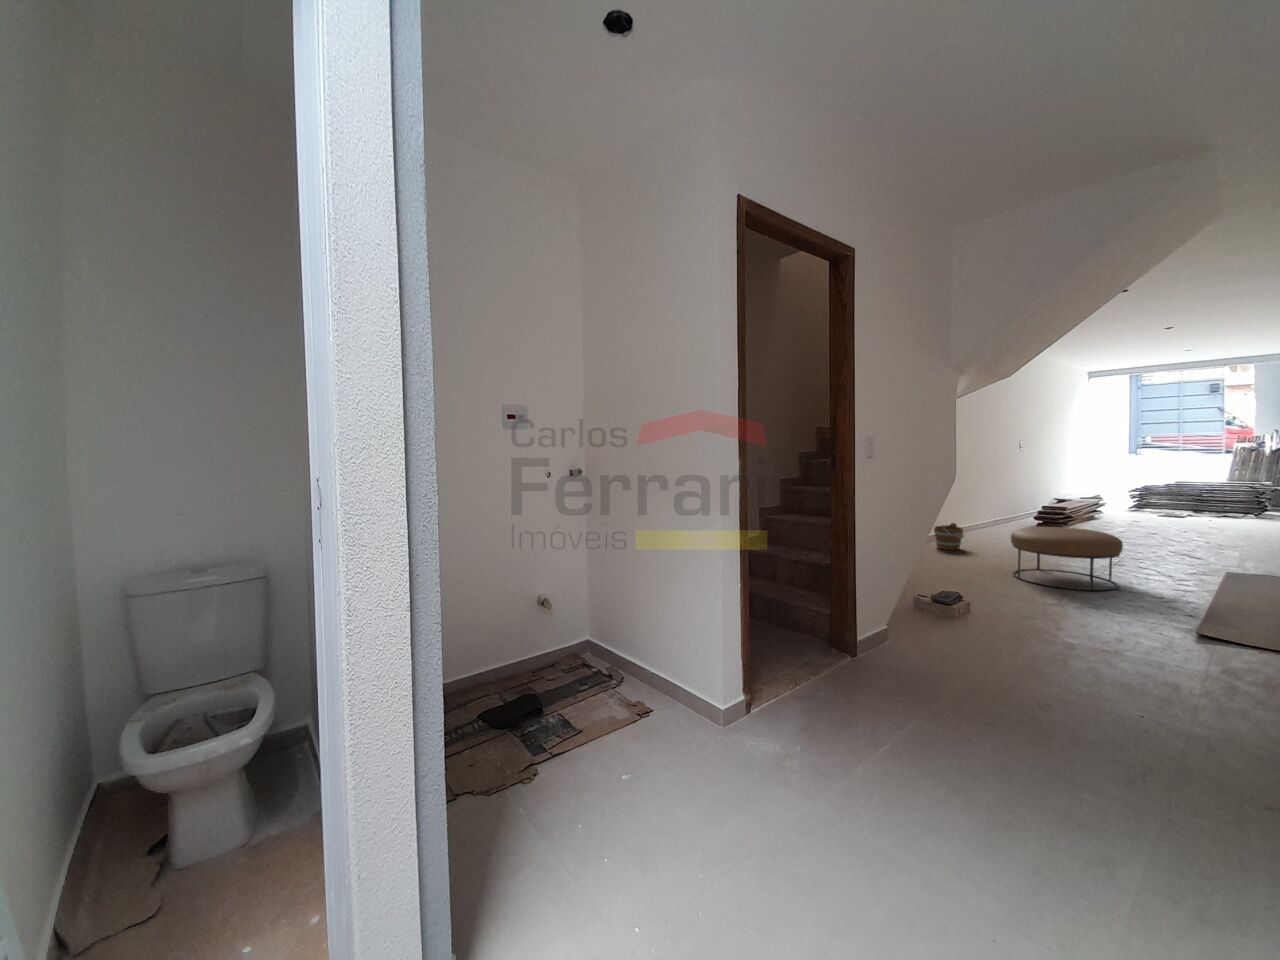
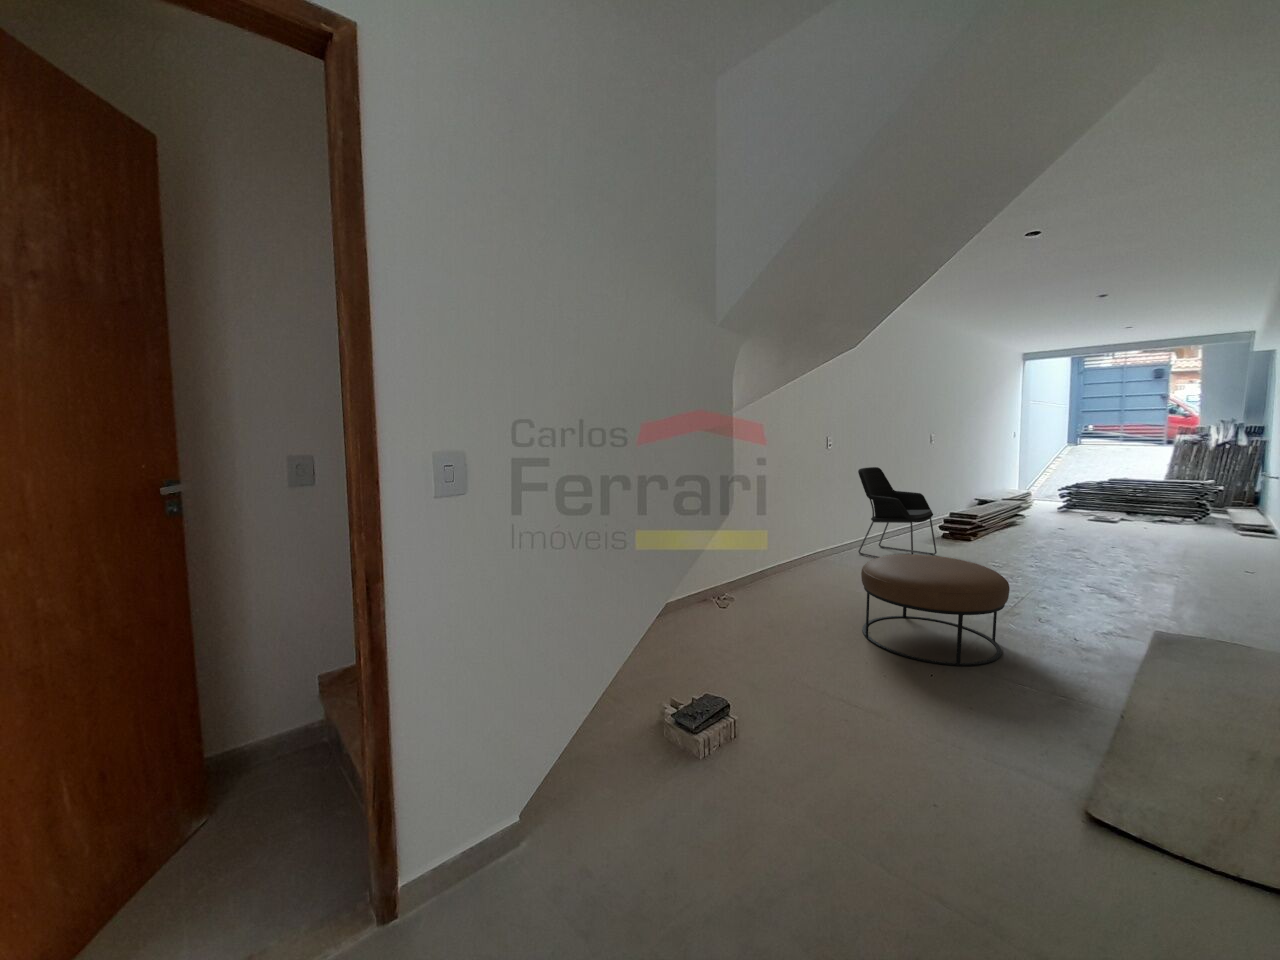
chair: none [975,473,1040,543] -> present [858,467,937,558]
bucket: present [934,523,964,550] -> none [790,538,828,579]

